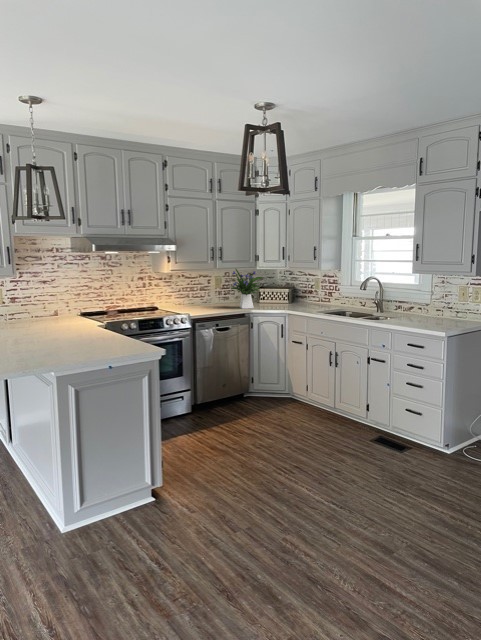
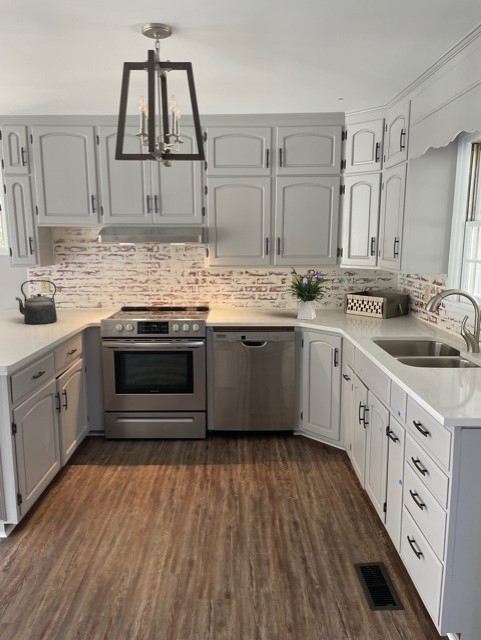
kettle: none [29,287,70,331] -> present [16,280,57,324]

